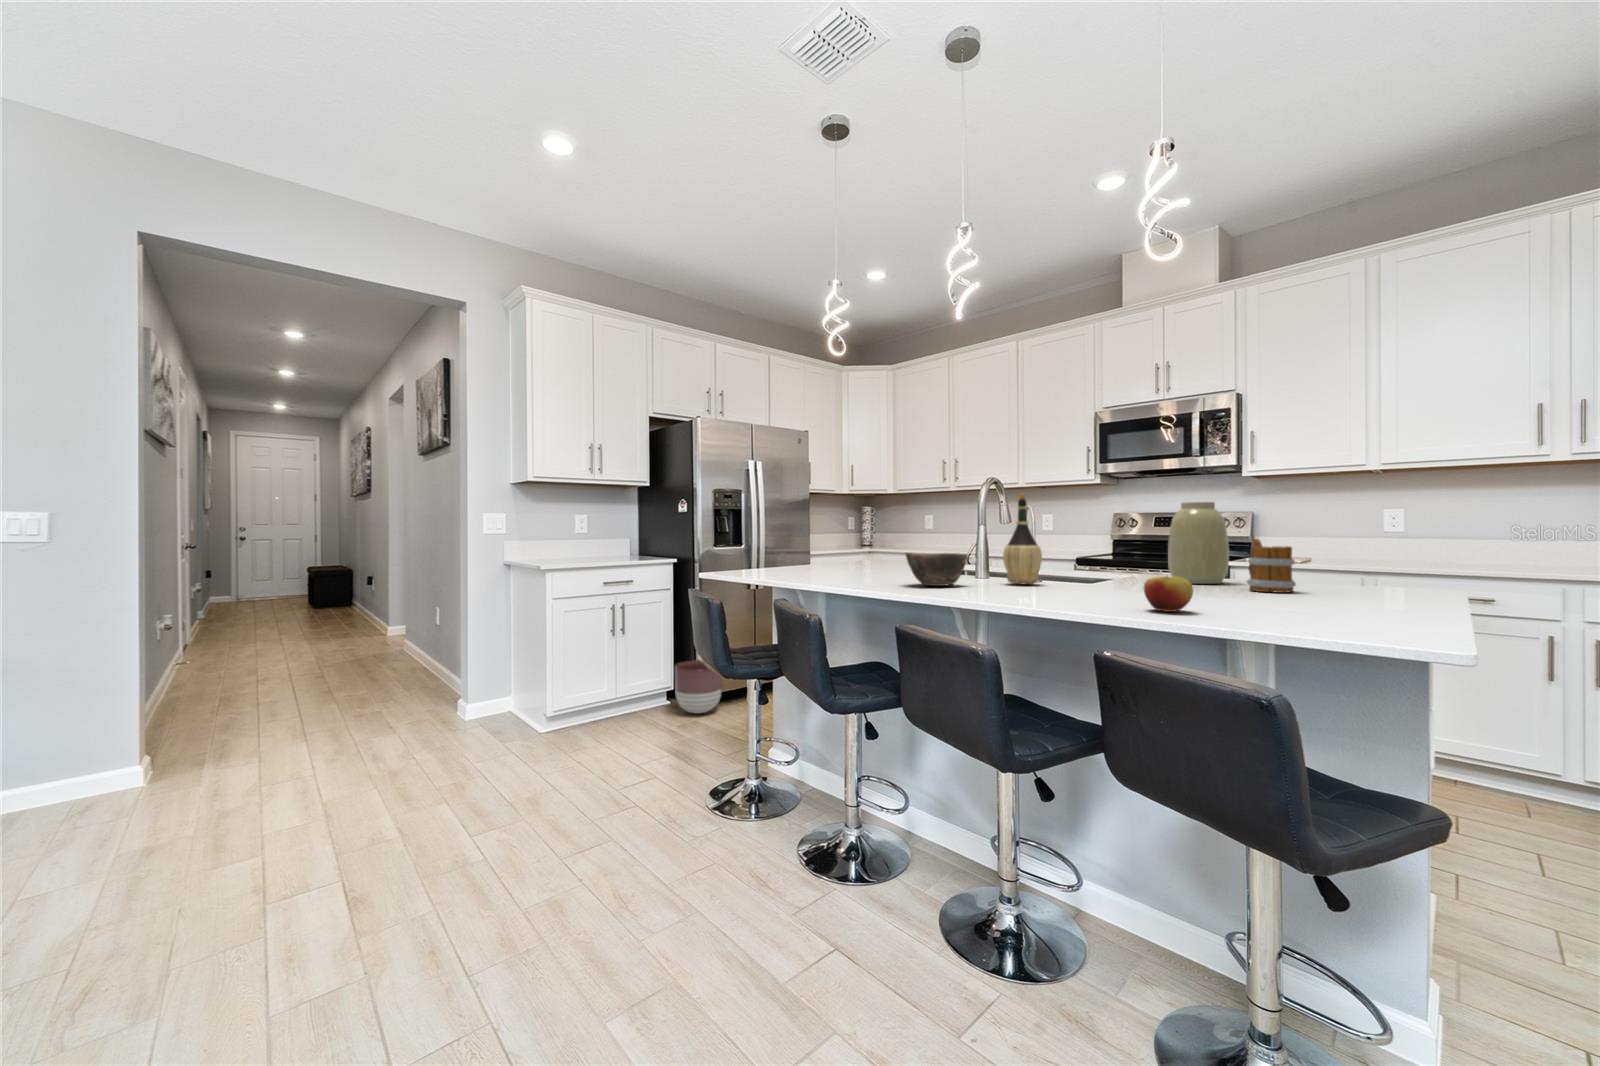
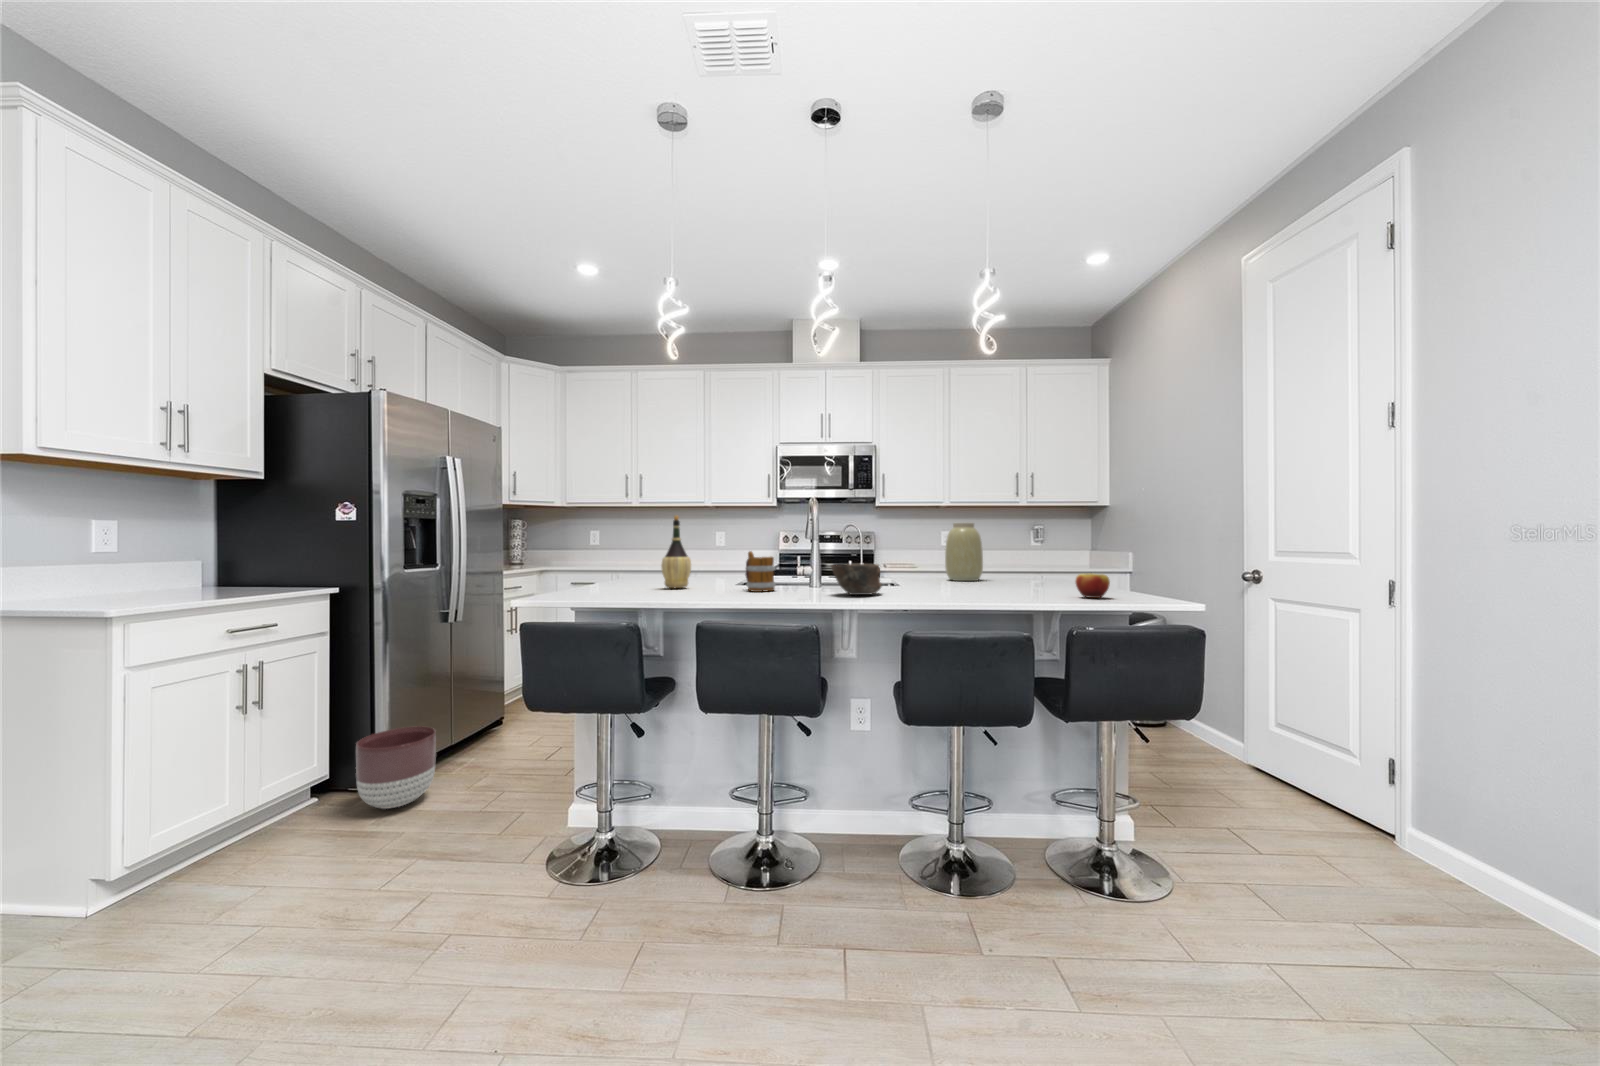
wine bottle: present [1003,494,1042,584] -> present [661,516,691,588]
mug: present [1247,539,1296,593] -> present [745,551,776,592]

